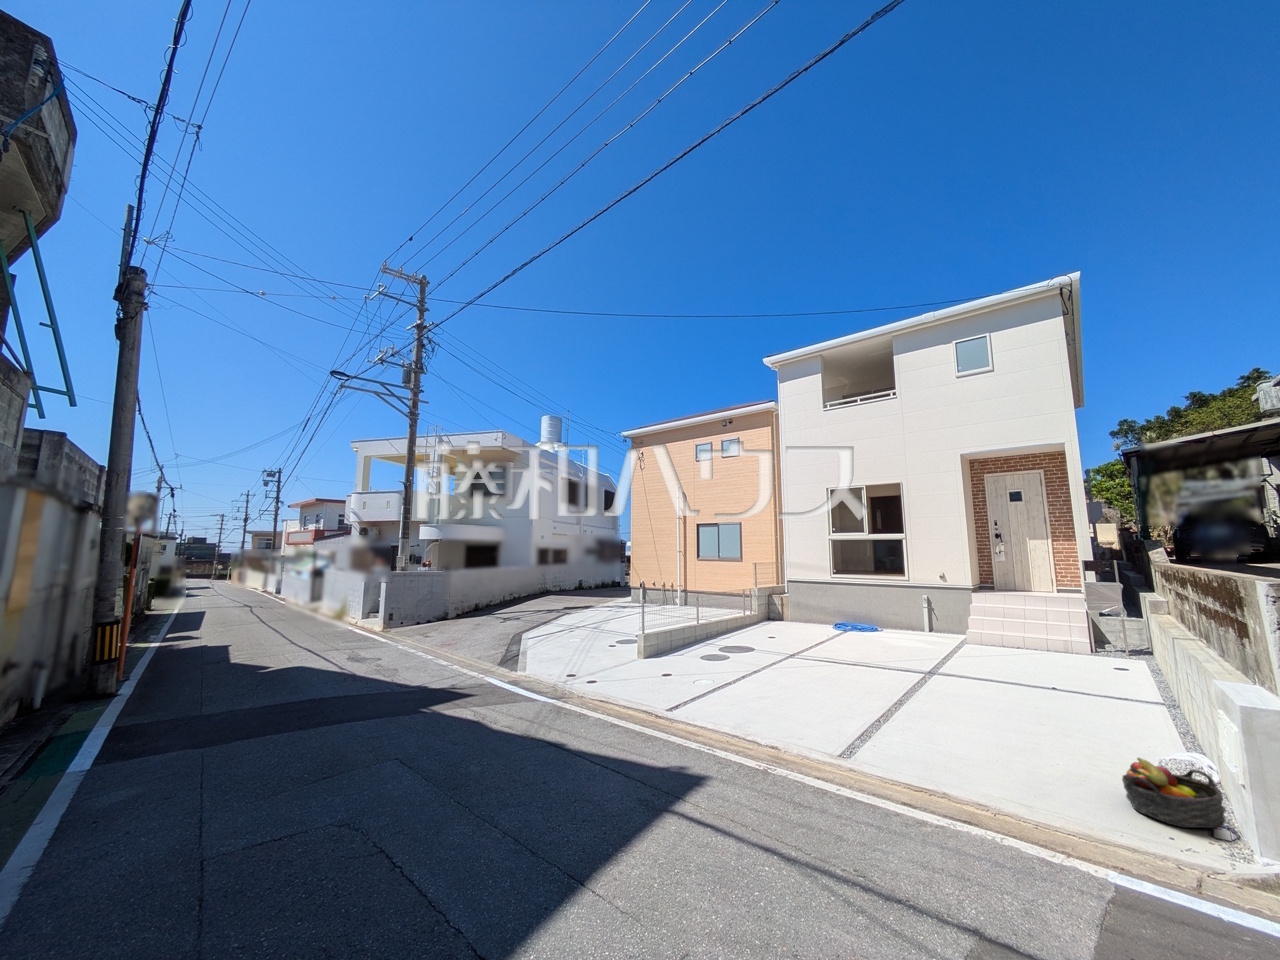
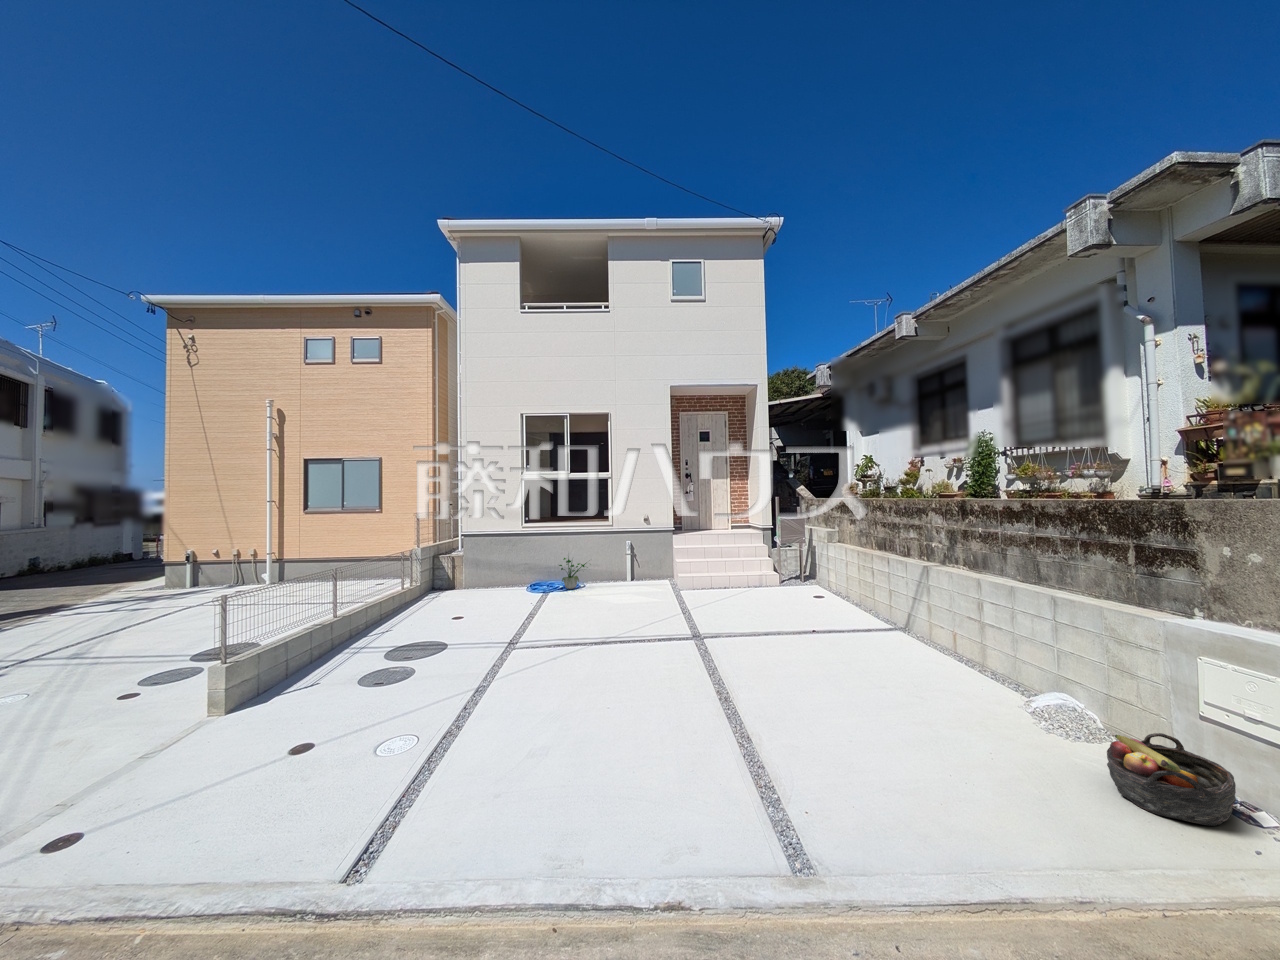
potted plant: none [858,597,890,630] -> present [559,558,586,589]

